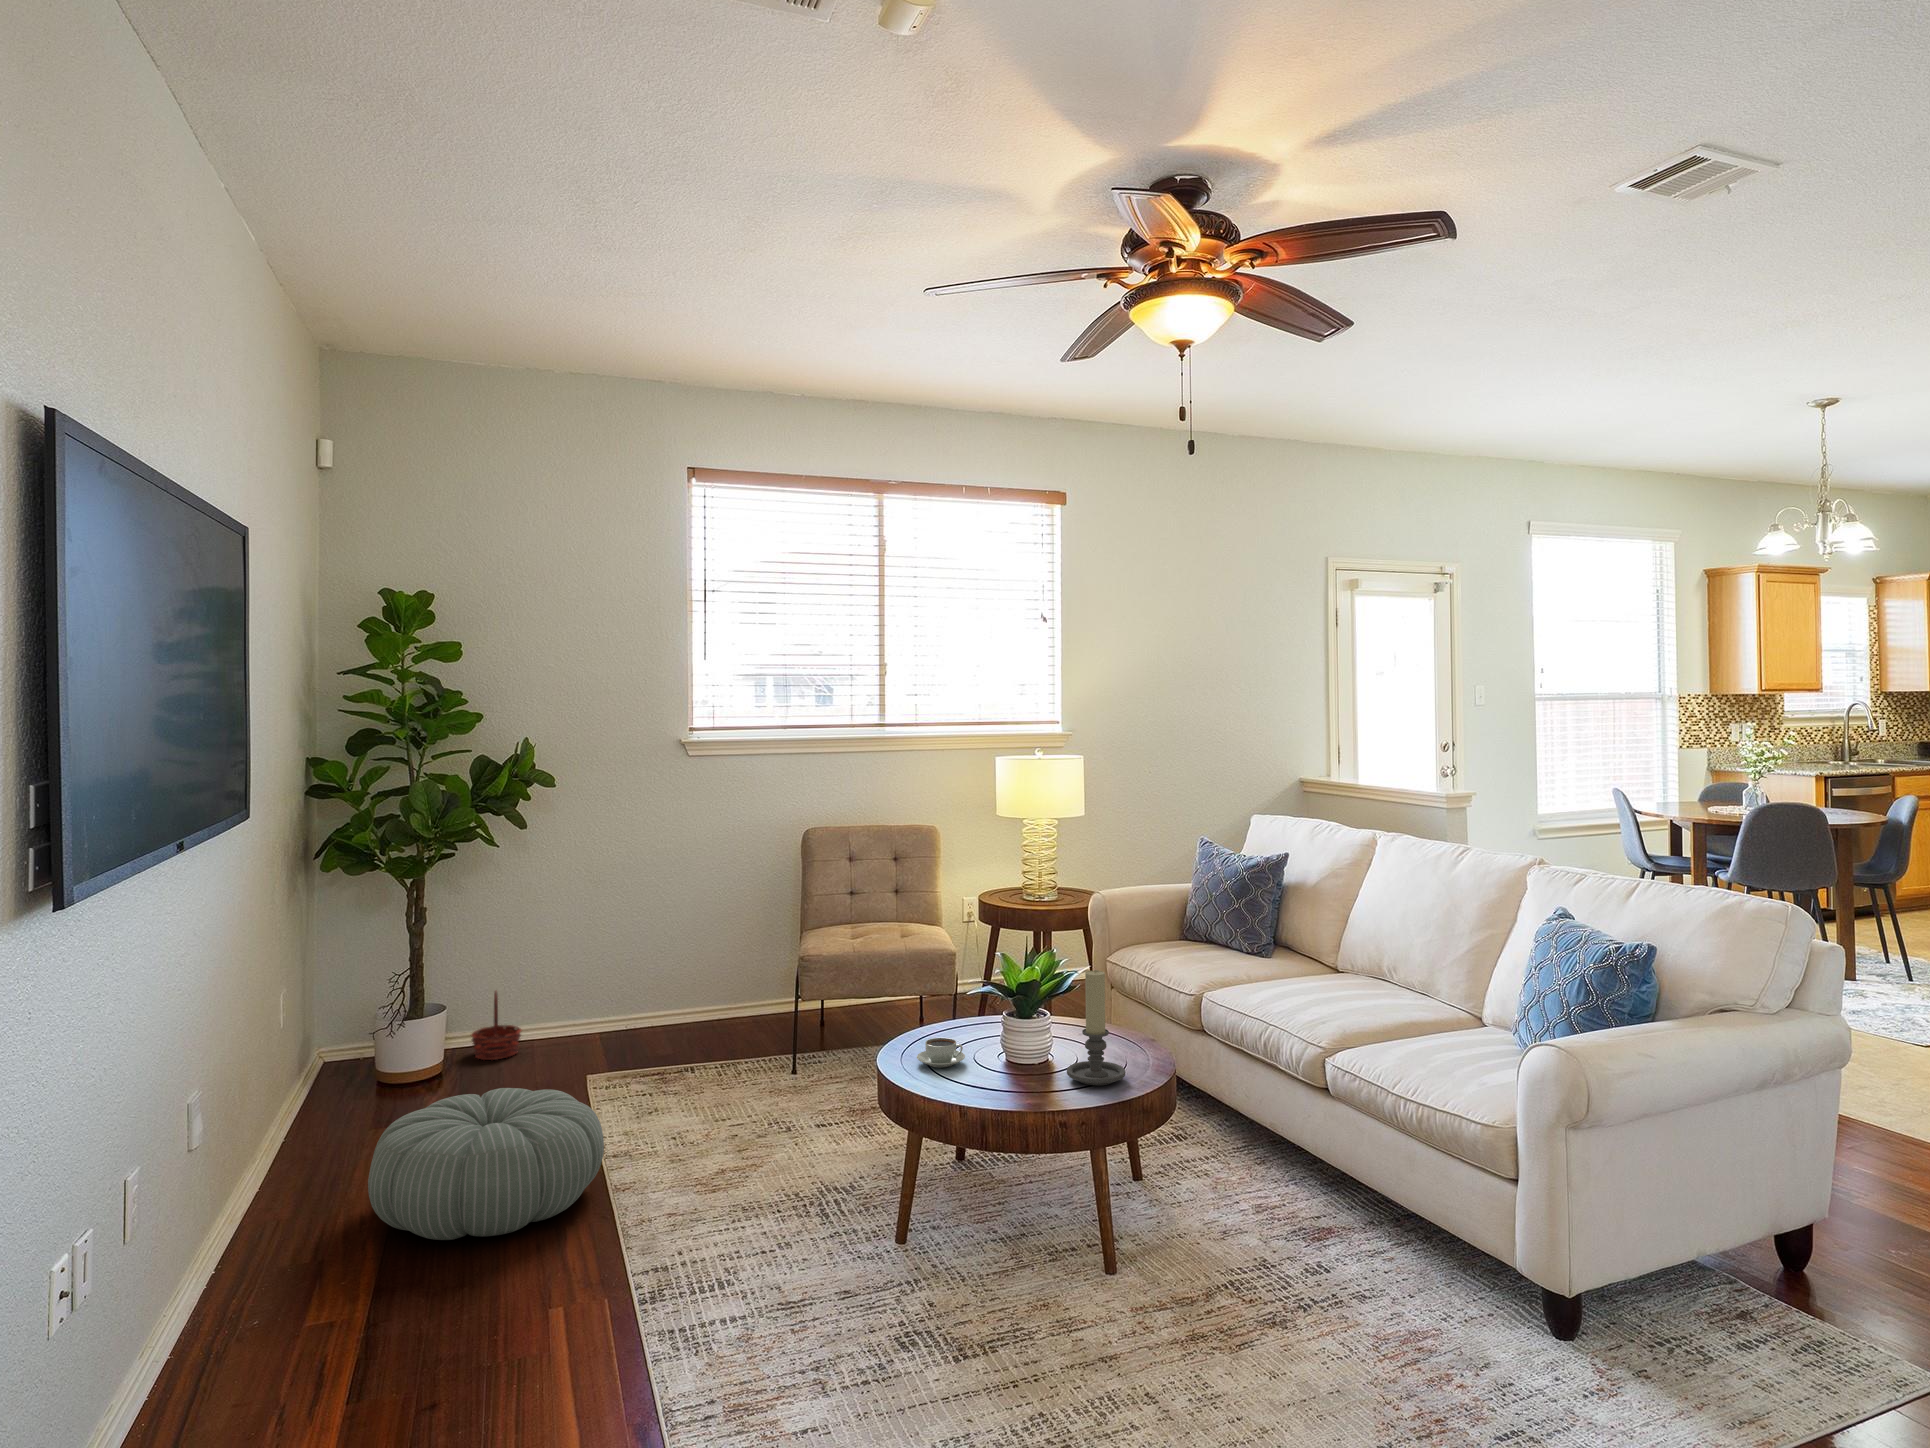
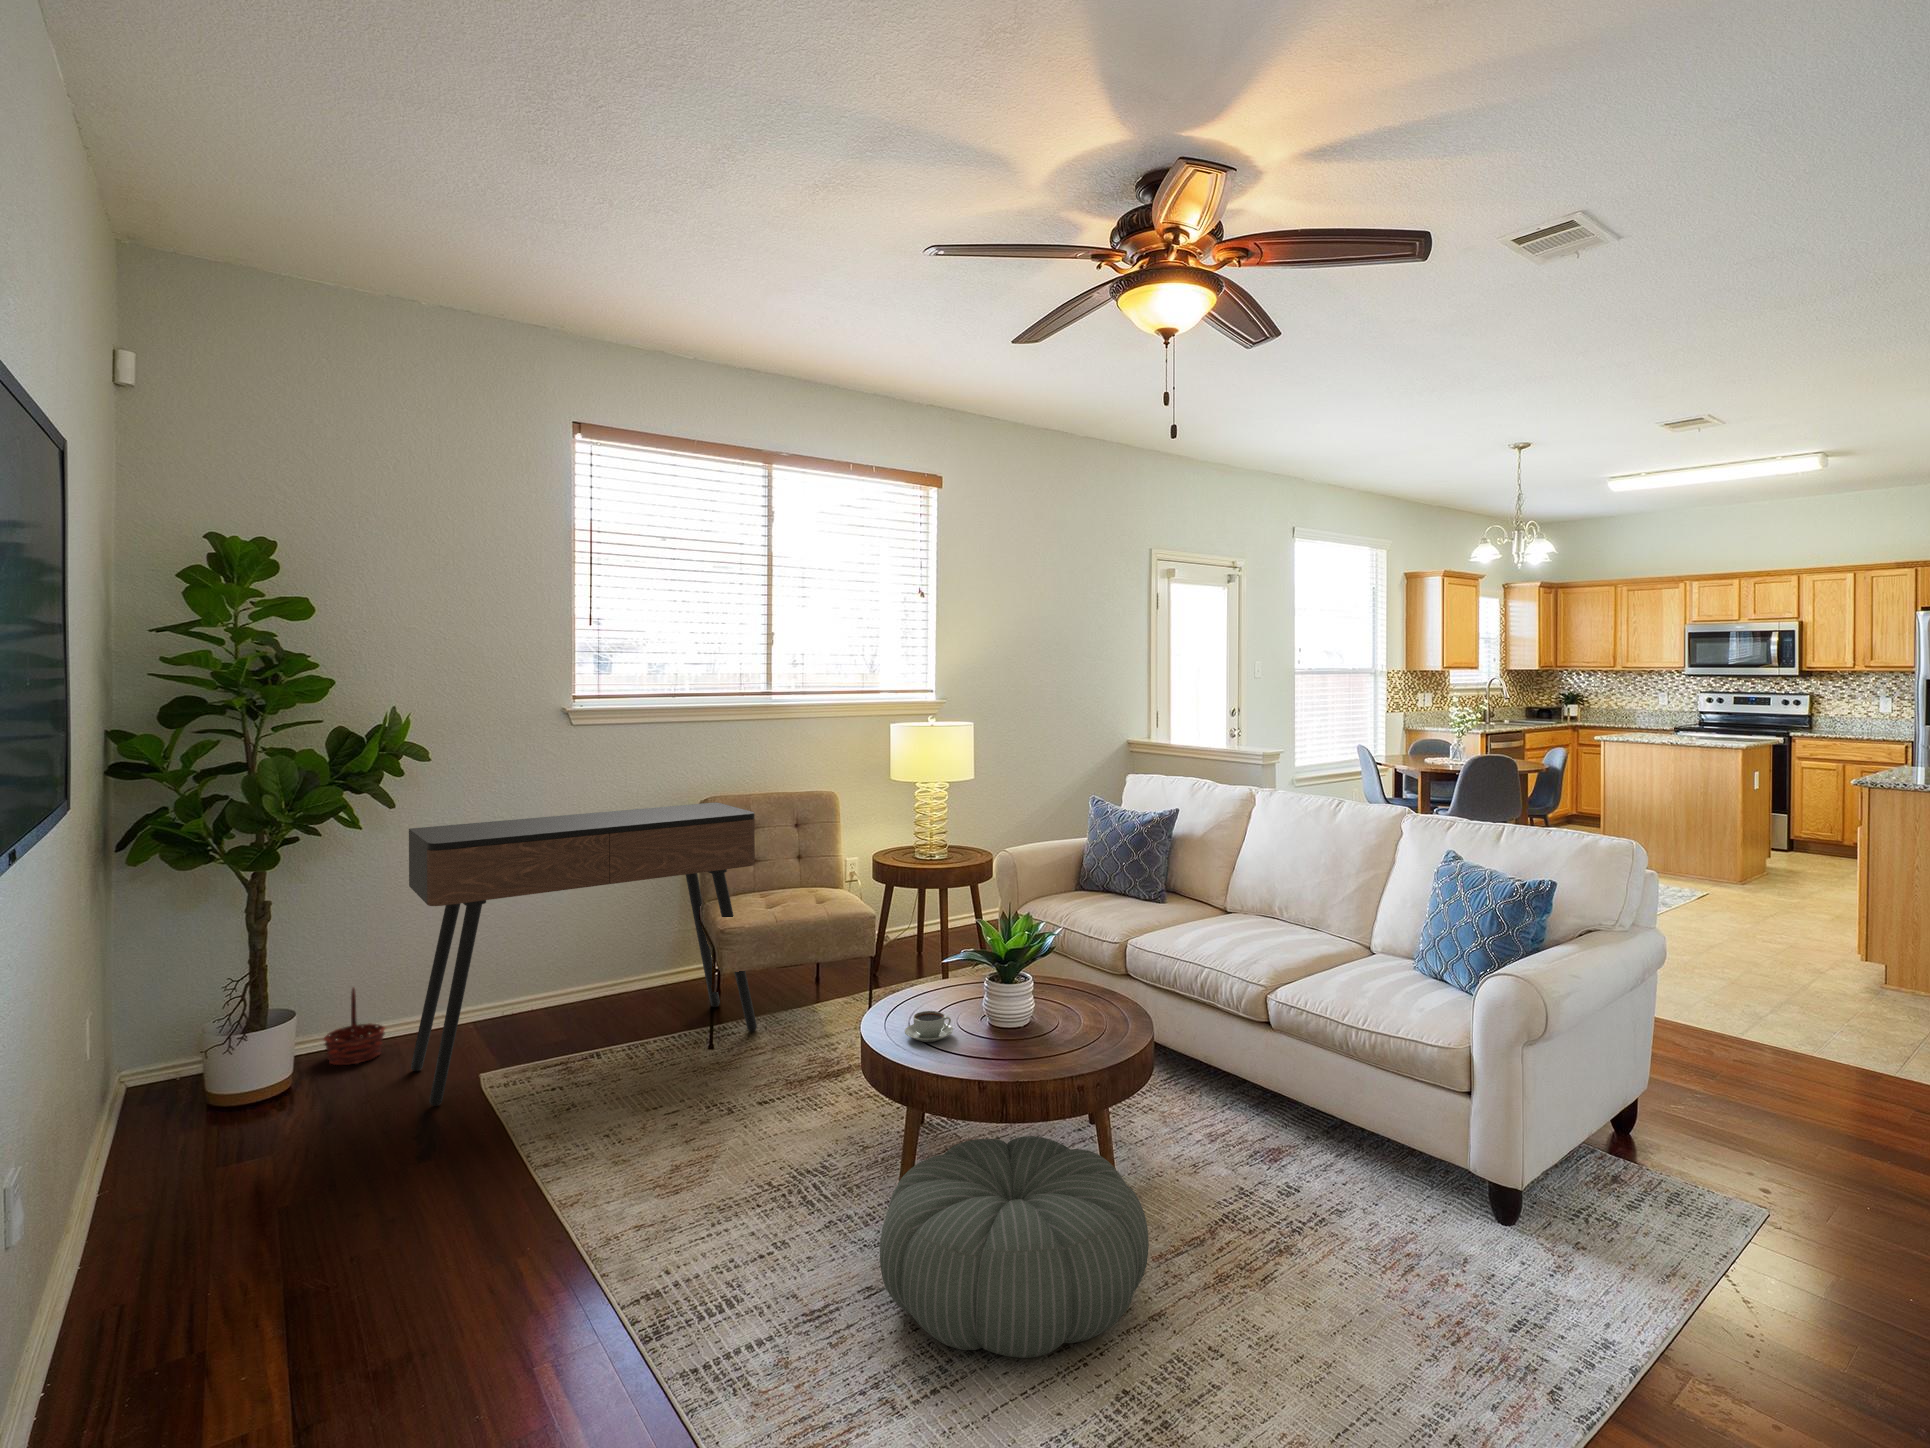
console table: none [535,832,846,1100] -> present [409,802,757,1106]
candle holder: present [1067,970,1125,1086] -> none [1060,936,1116,1047]
pouf: present [368,1088,604,1240] -> present [880,1136,1149,1358]

